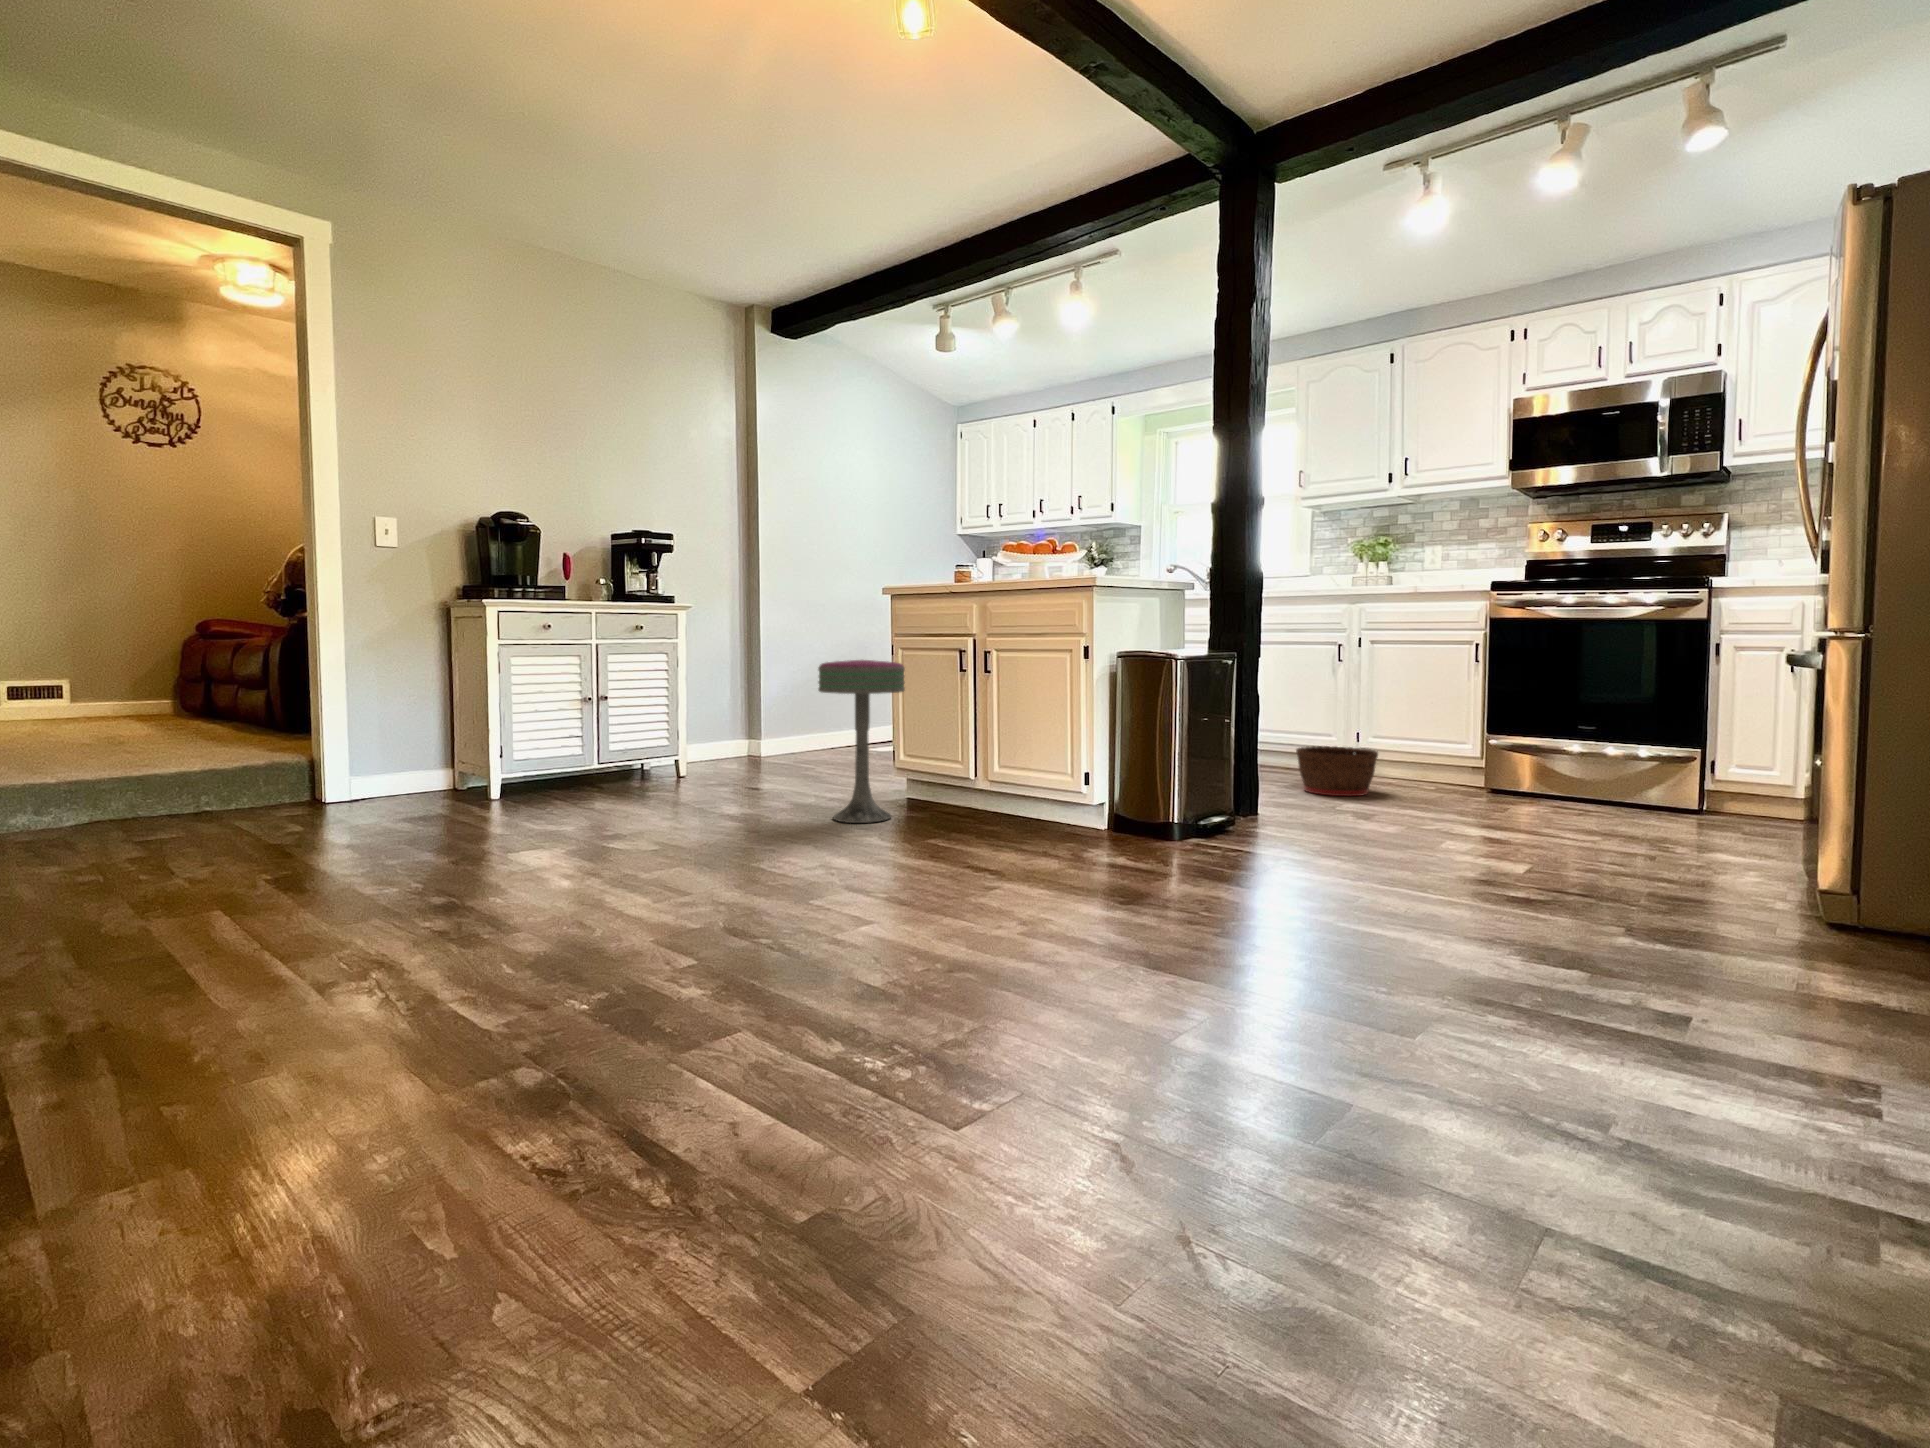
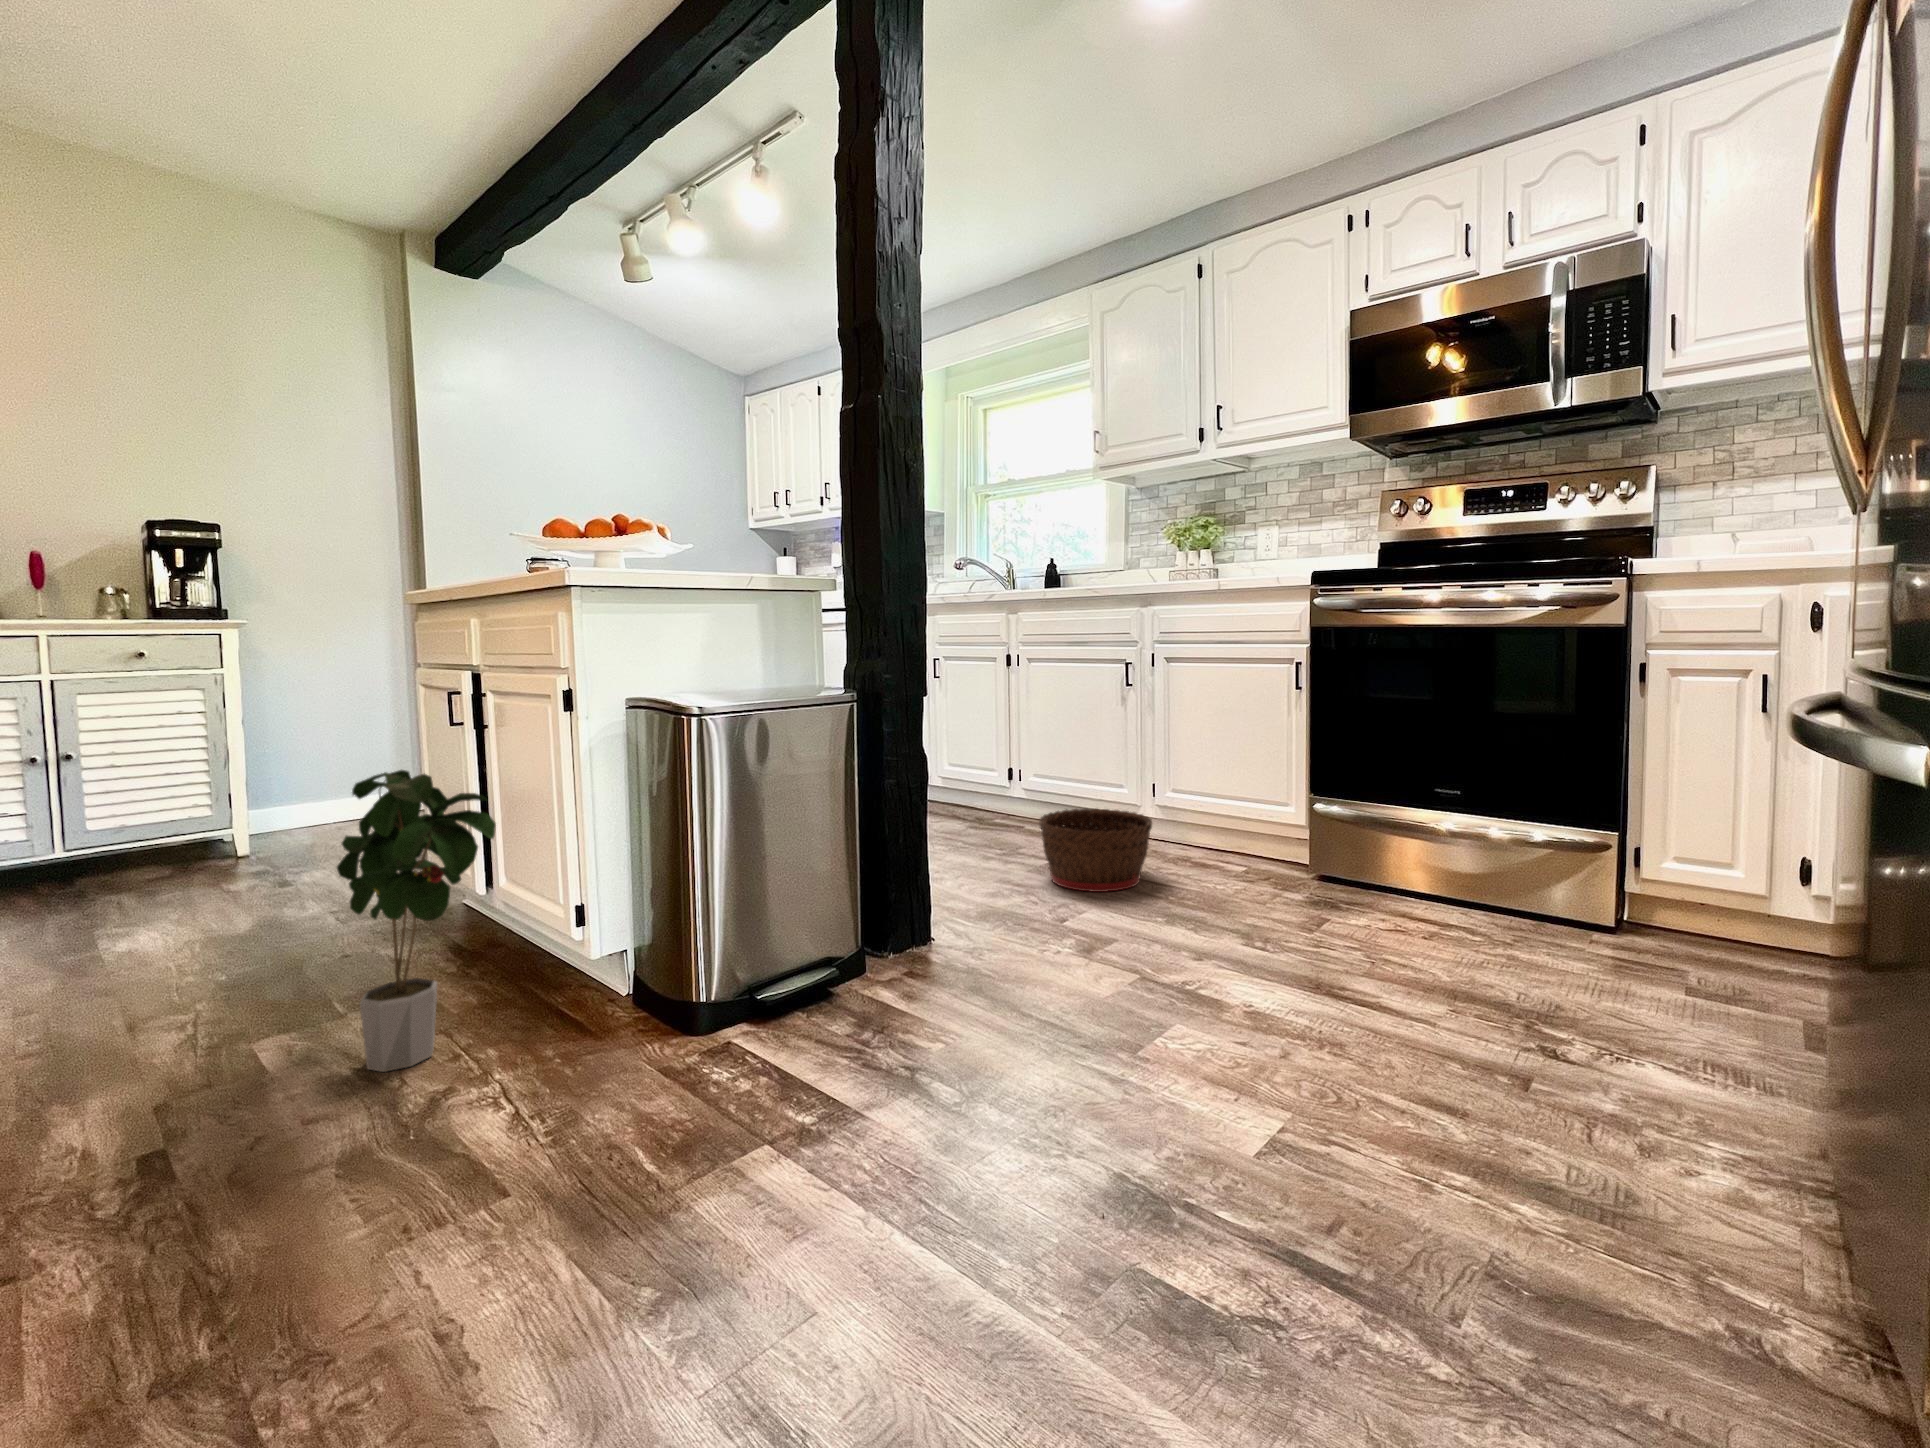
bar stool: present [818,660,905,823] -> none [88,703,297,991]
potted plant: none [1001,692,1123,845] -> present [337,770,496,1072]

